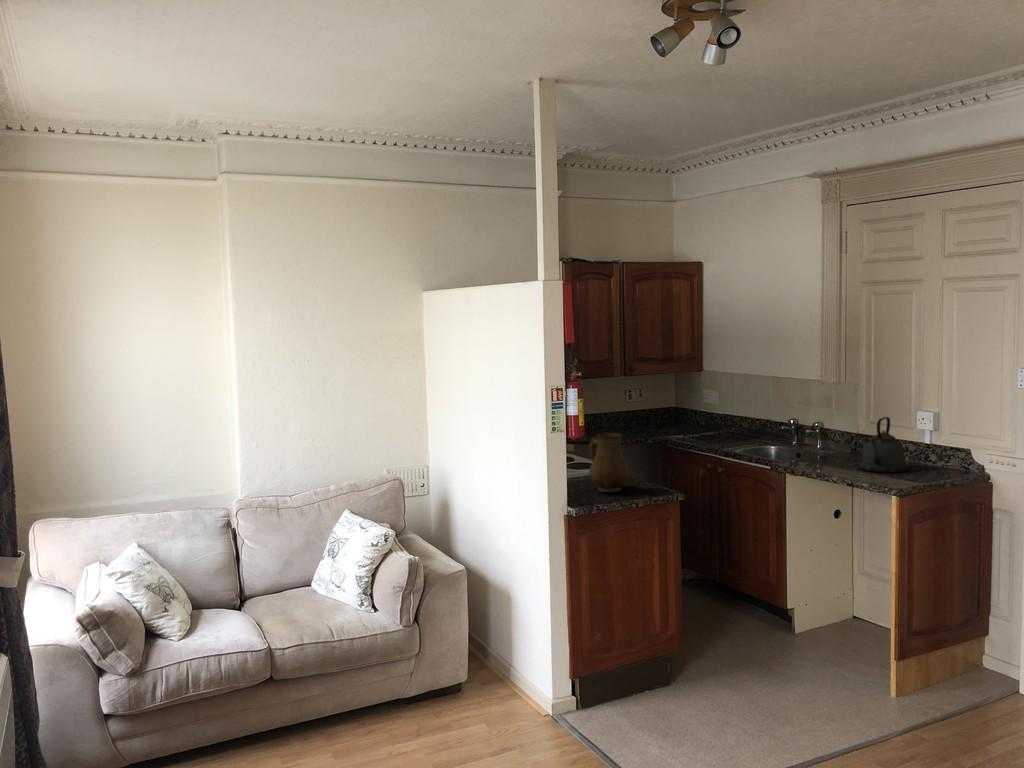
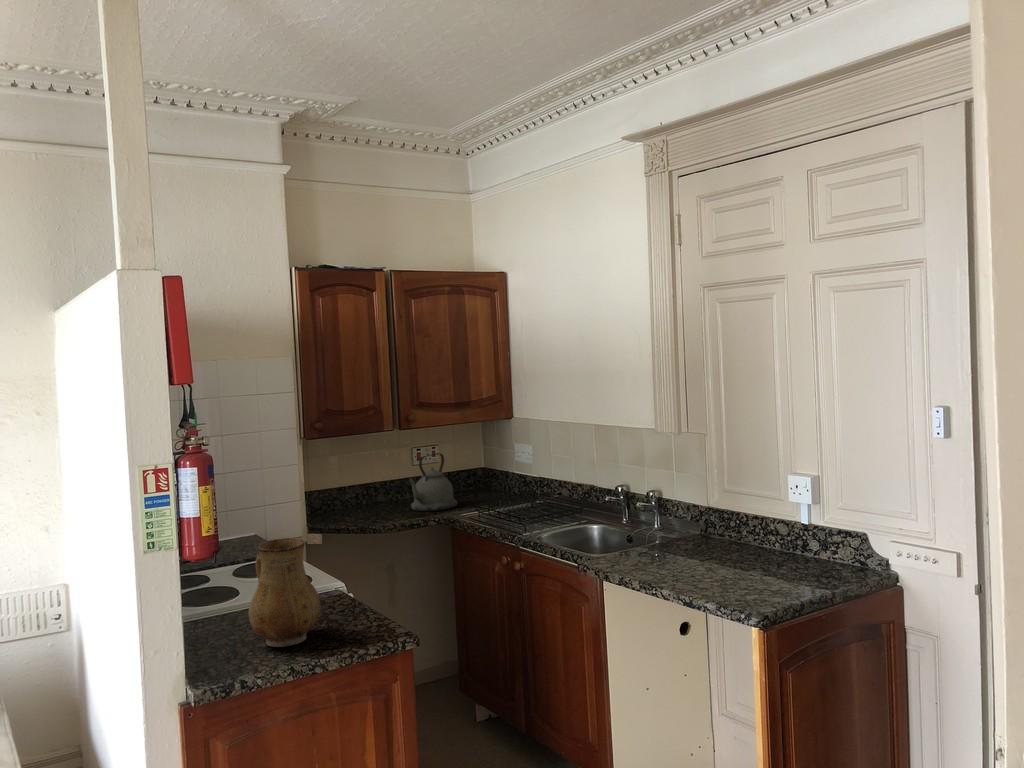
kettle: present [859,417,908,473] -> present [408,453,457,511]

